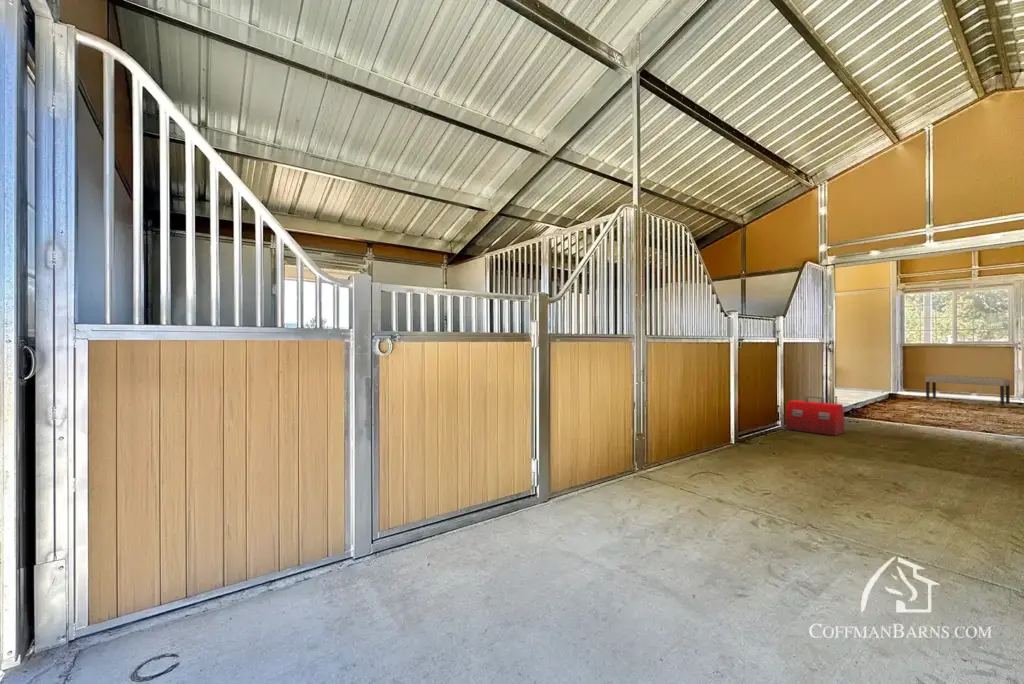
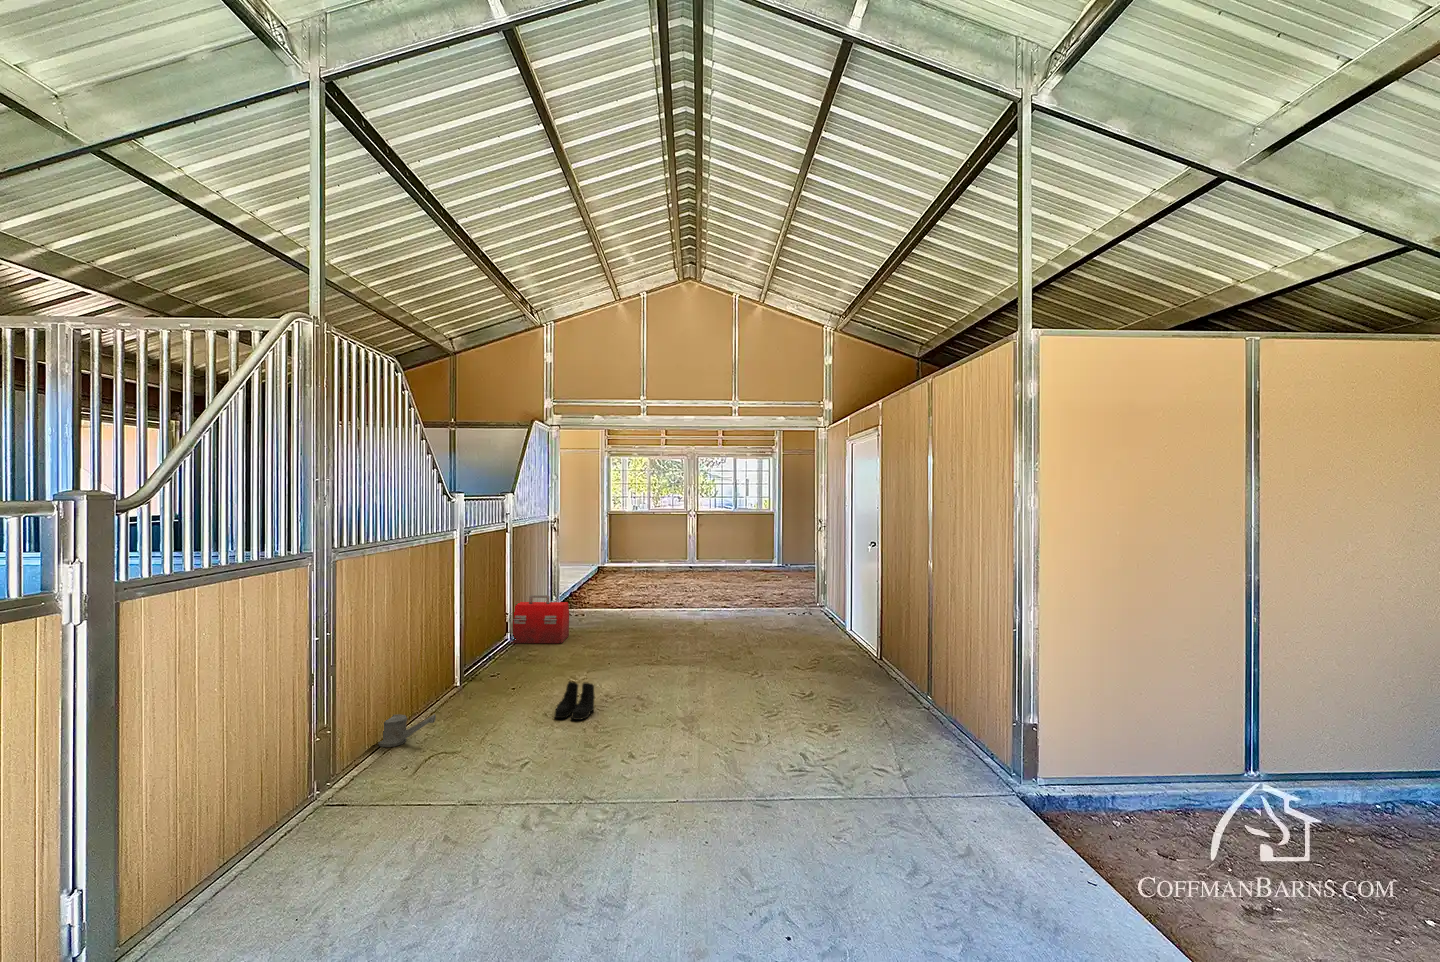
bench: present [925,375,1011,405] -> none [627,550,687,578]
watering can: none [677,448,718,467] -> present [379,714,436,747]
boots: none [812,453,852,485] -> present [554,682,595,720]

